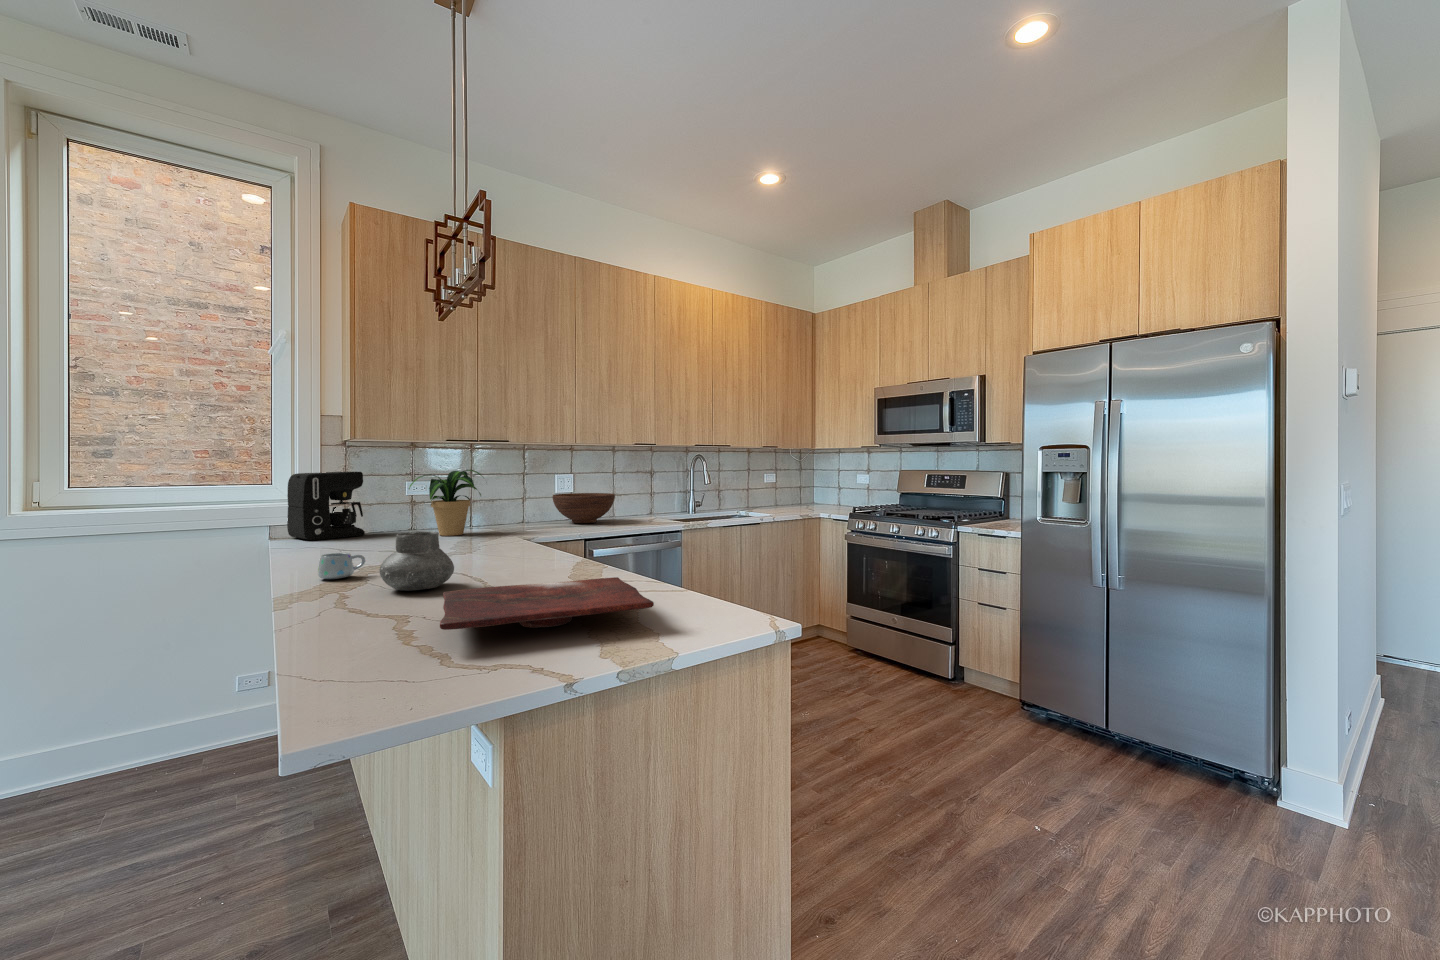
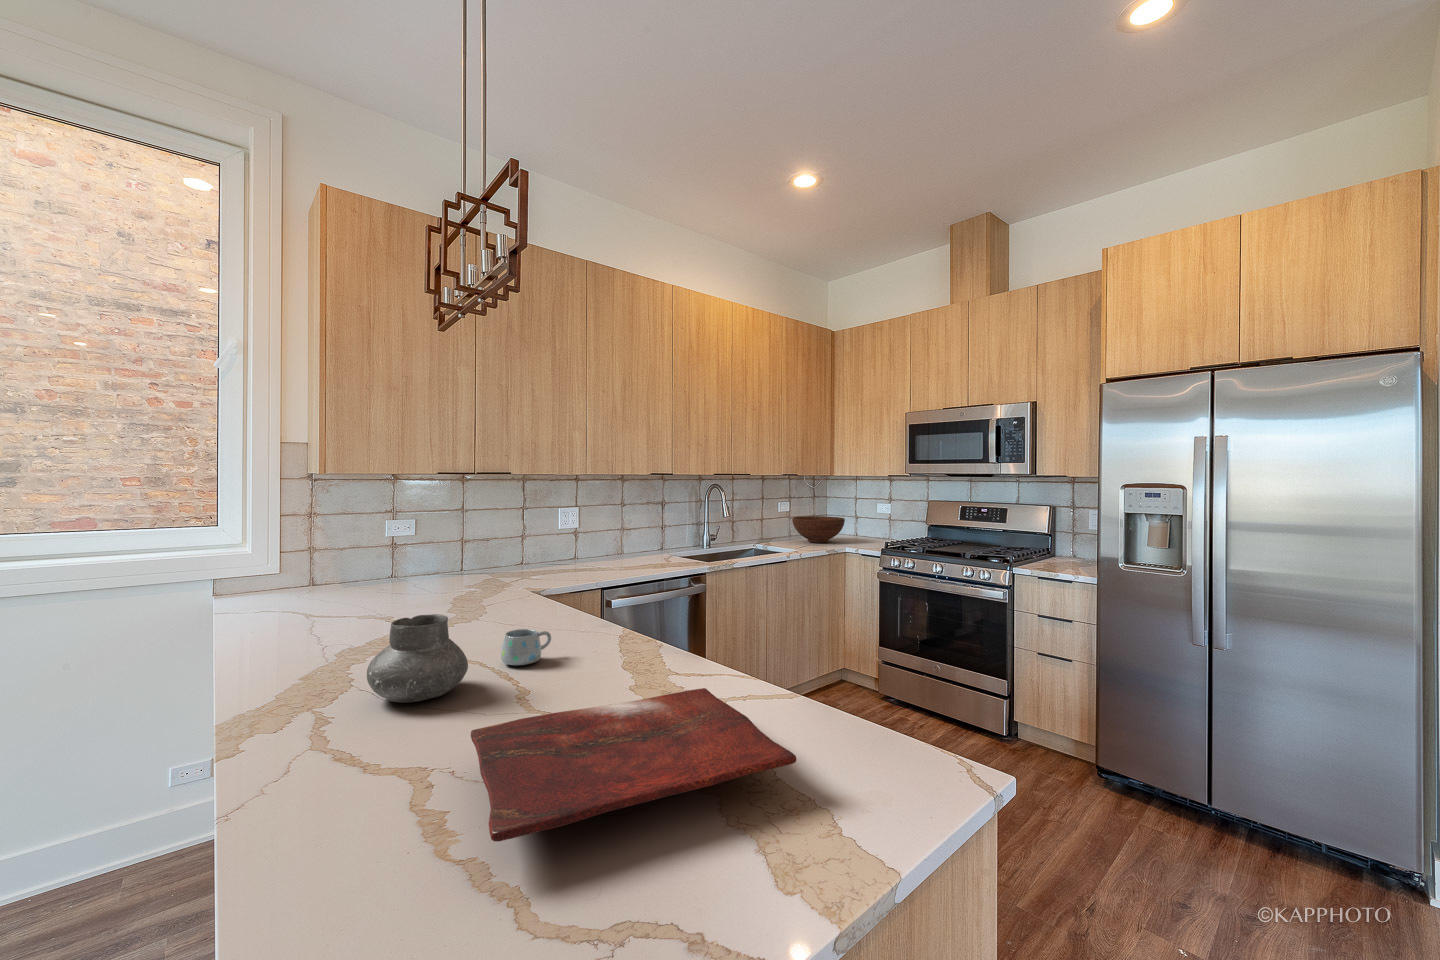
potted plant: present [409,470,482,536] -> none [389,506,483,586]
coffee maker: present [287,472,365,540] -> none [237,508,333,595]
fruit bowl: present [552,493,615,523] -> present [792,516,845,543]
mug: present [318,553,365,579] -> present [501,629,551,665]

